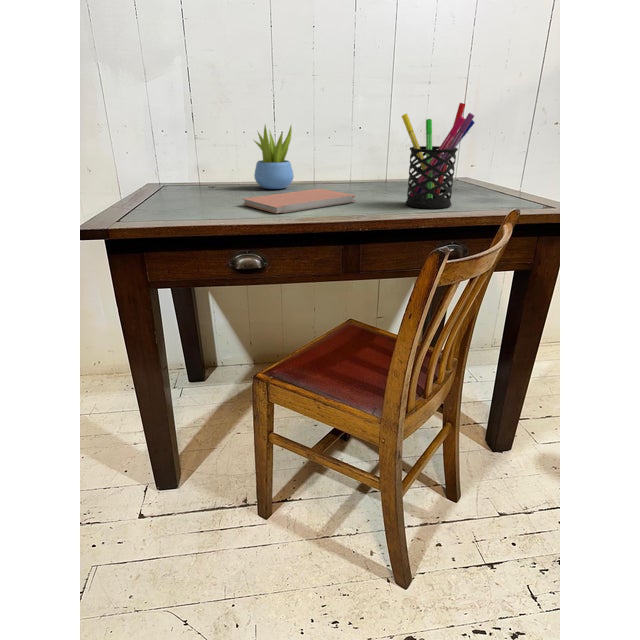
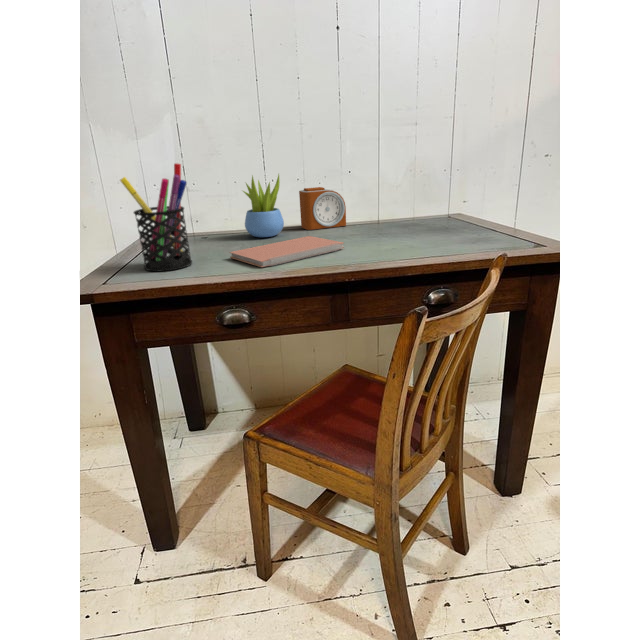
pen holder: present [402,103,475,209] -> present [120,164,192,271]
alarm clock: none [309,142,355,185] -> present [299,187,346,230]

